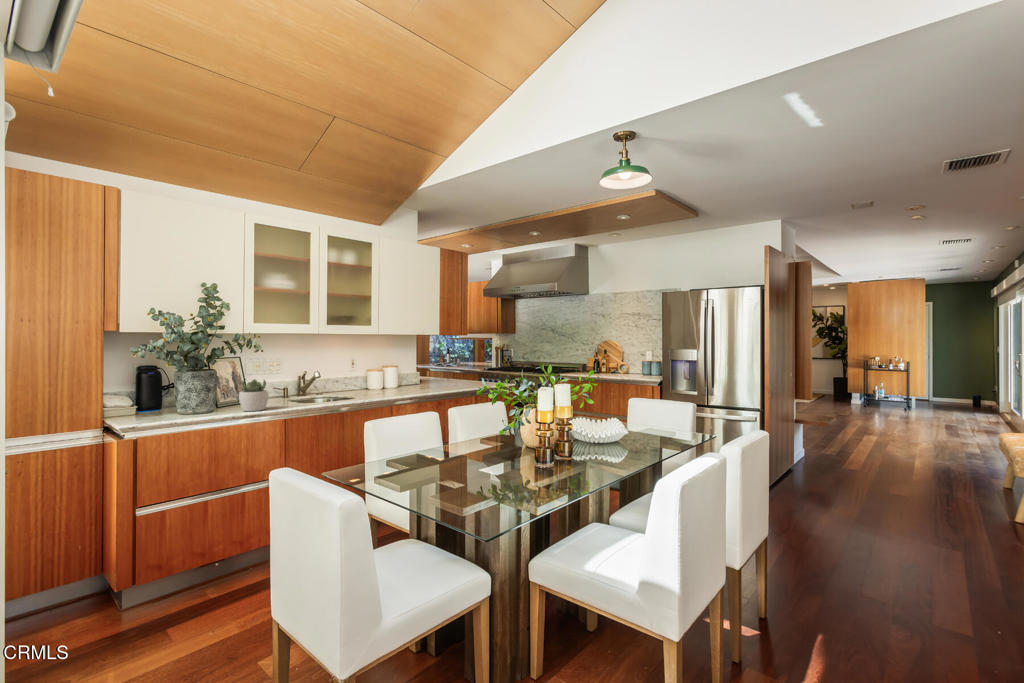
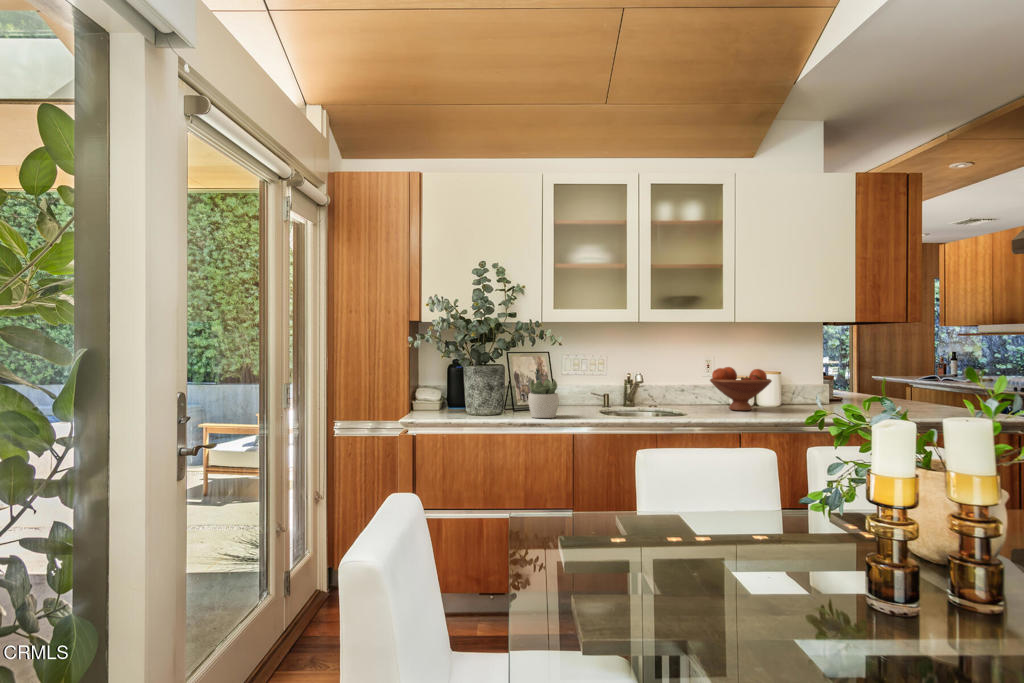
fruit bowl: none [360,364,400,392] -> present [710,367,772,411]

